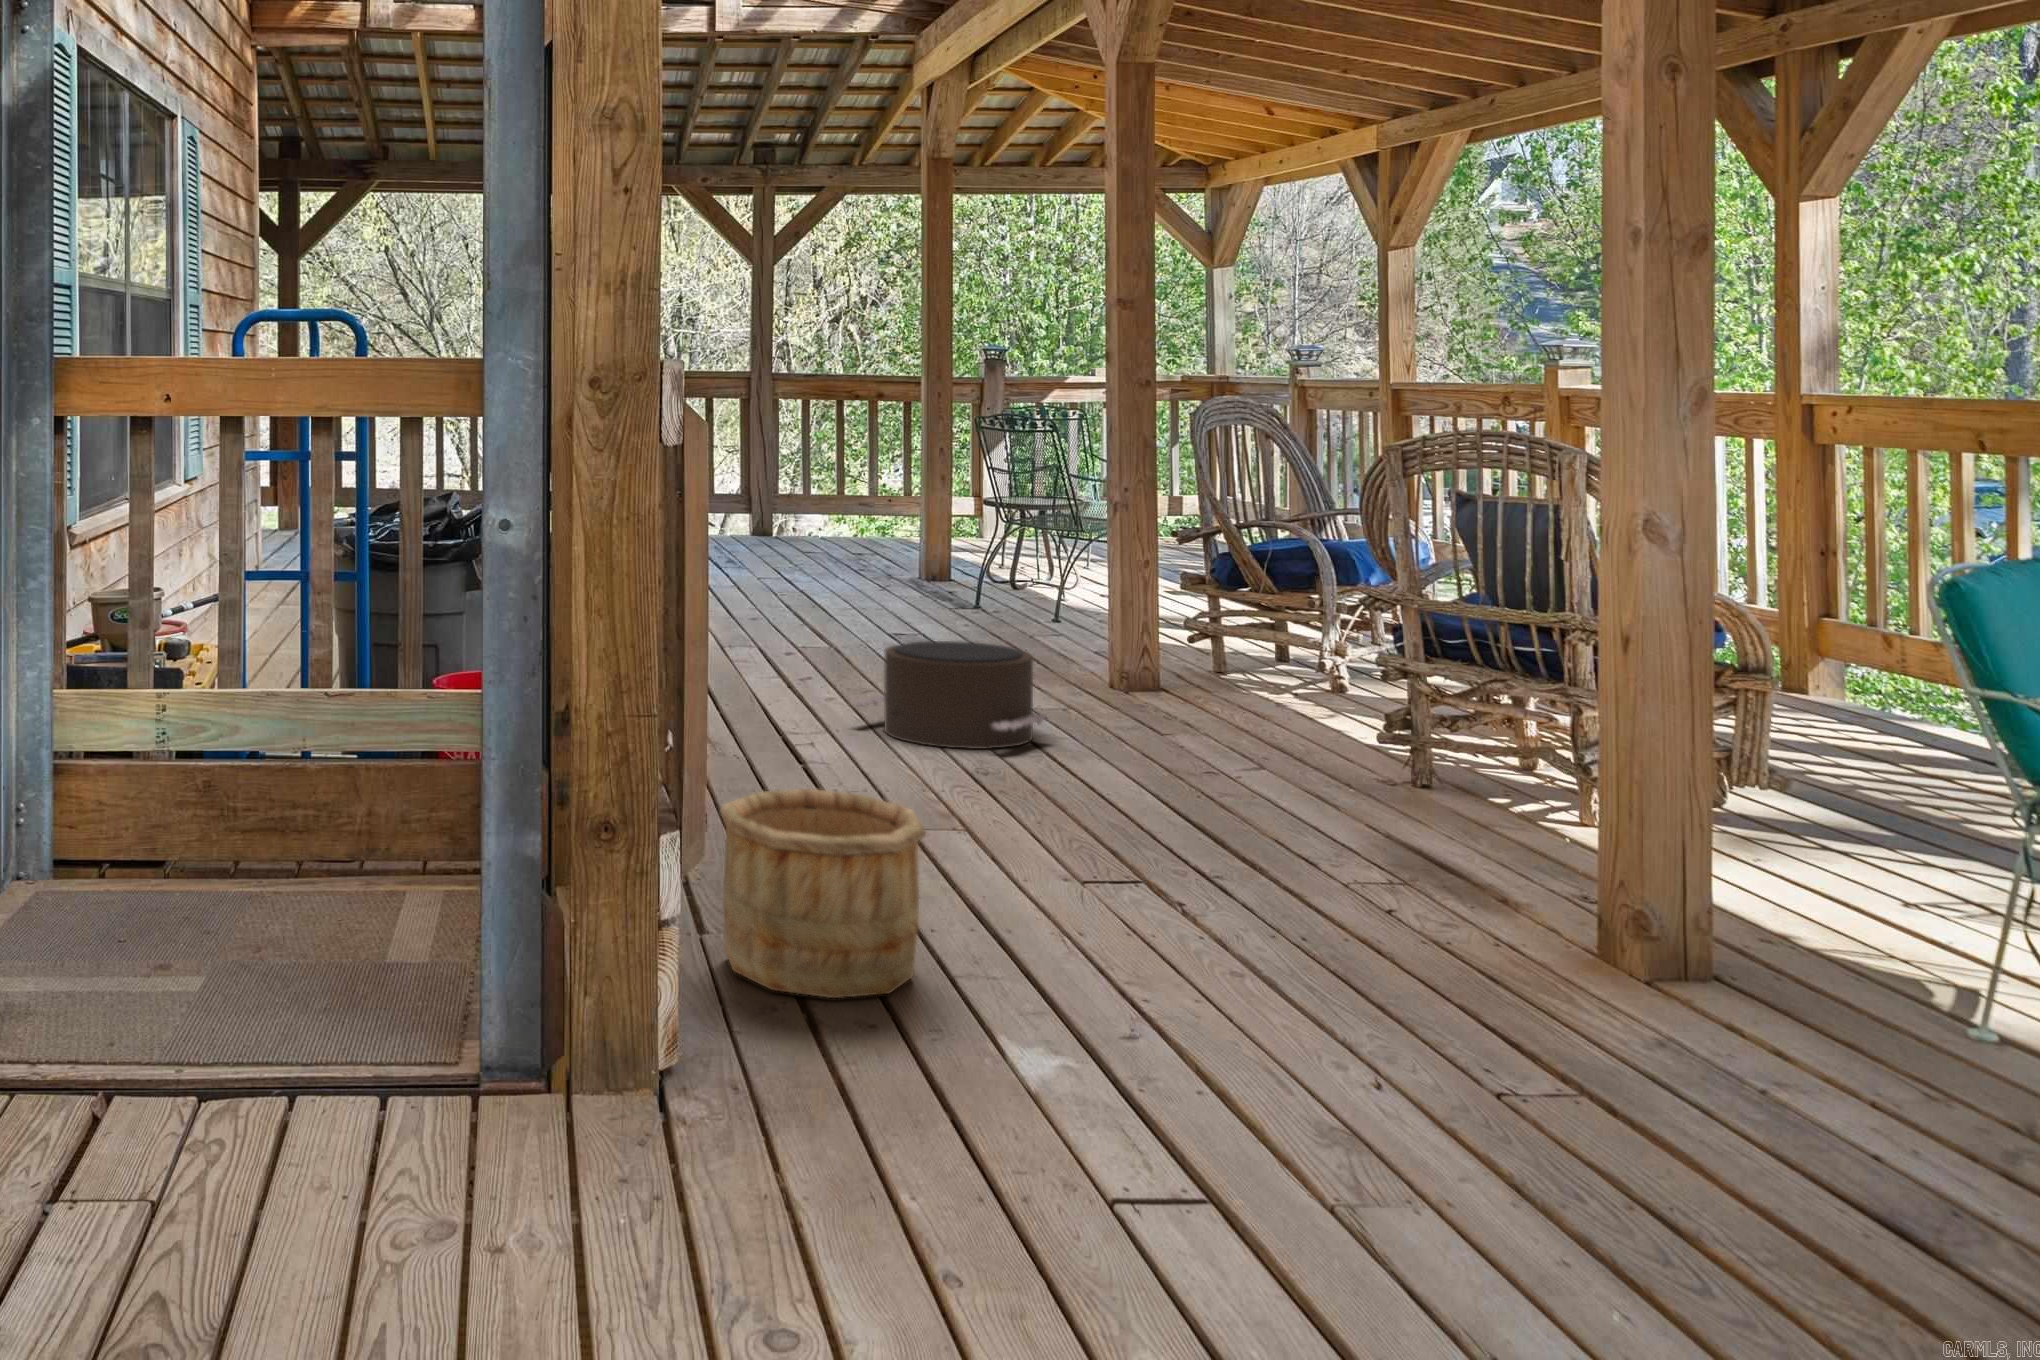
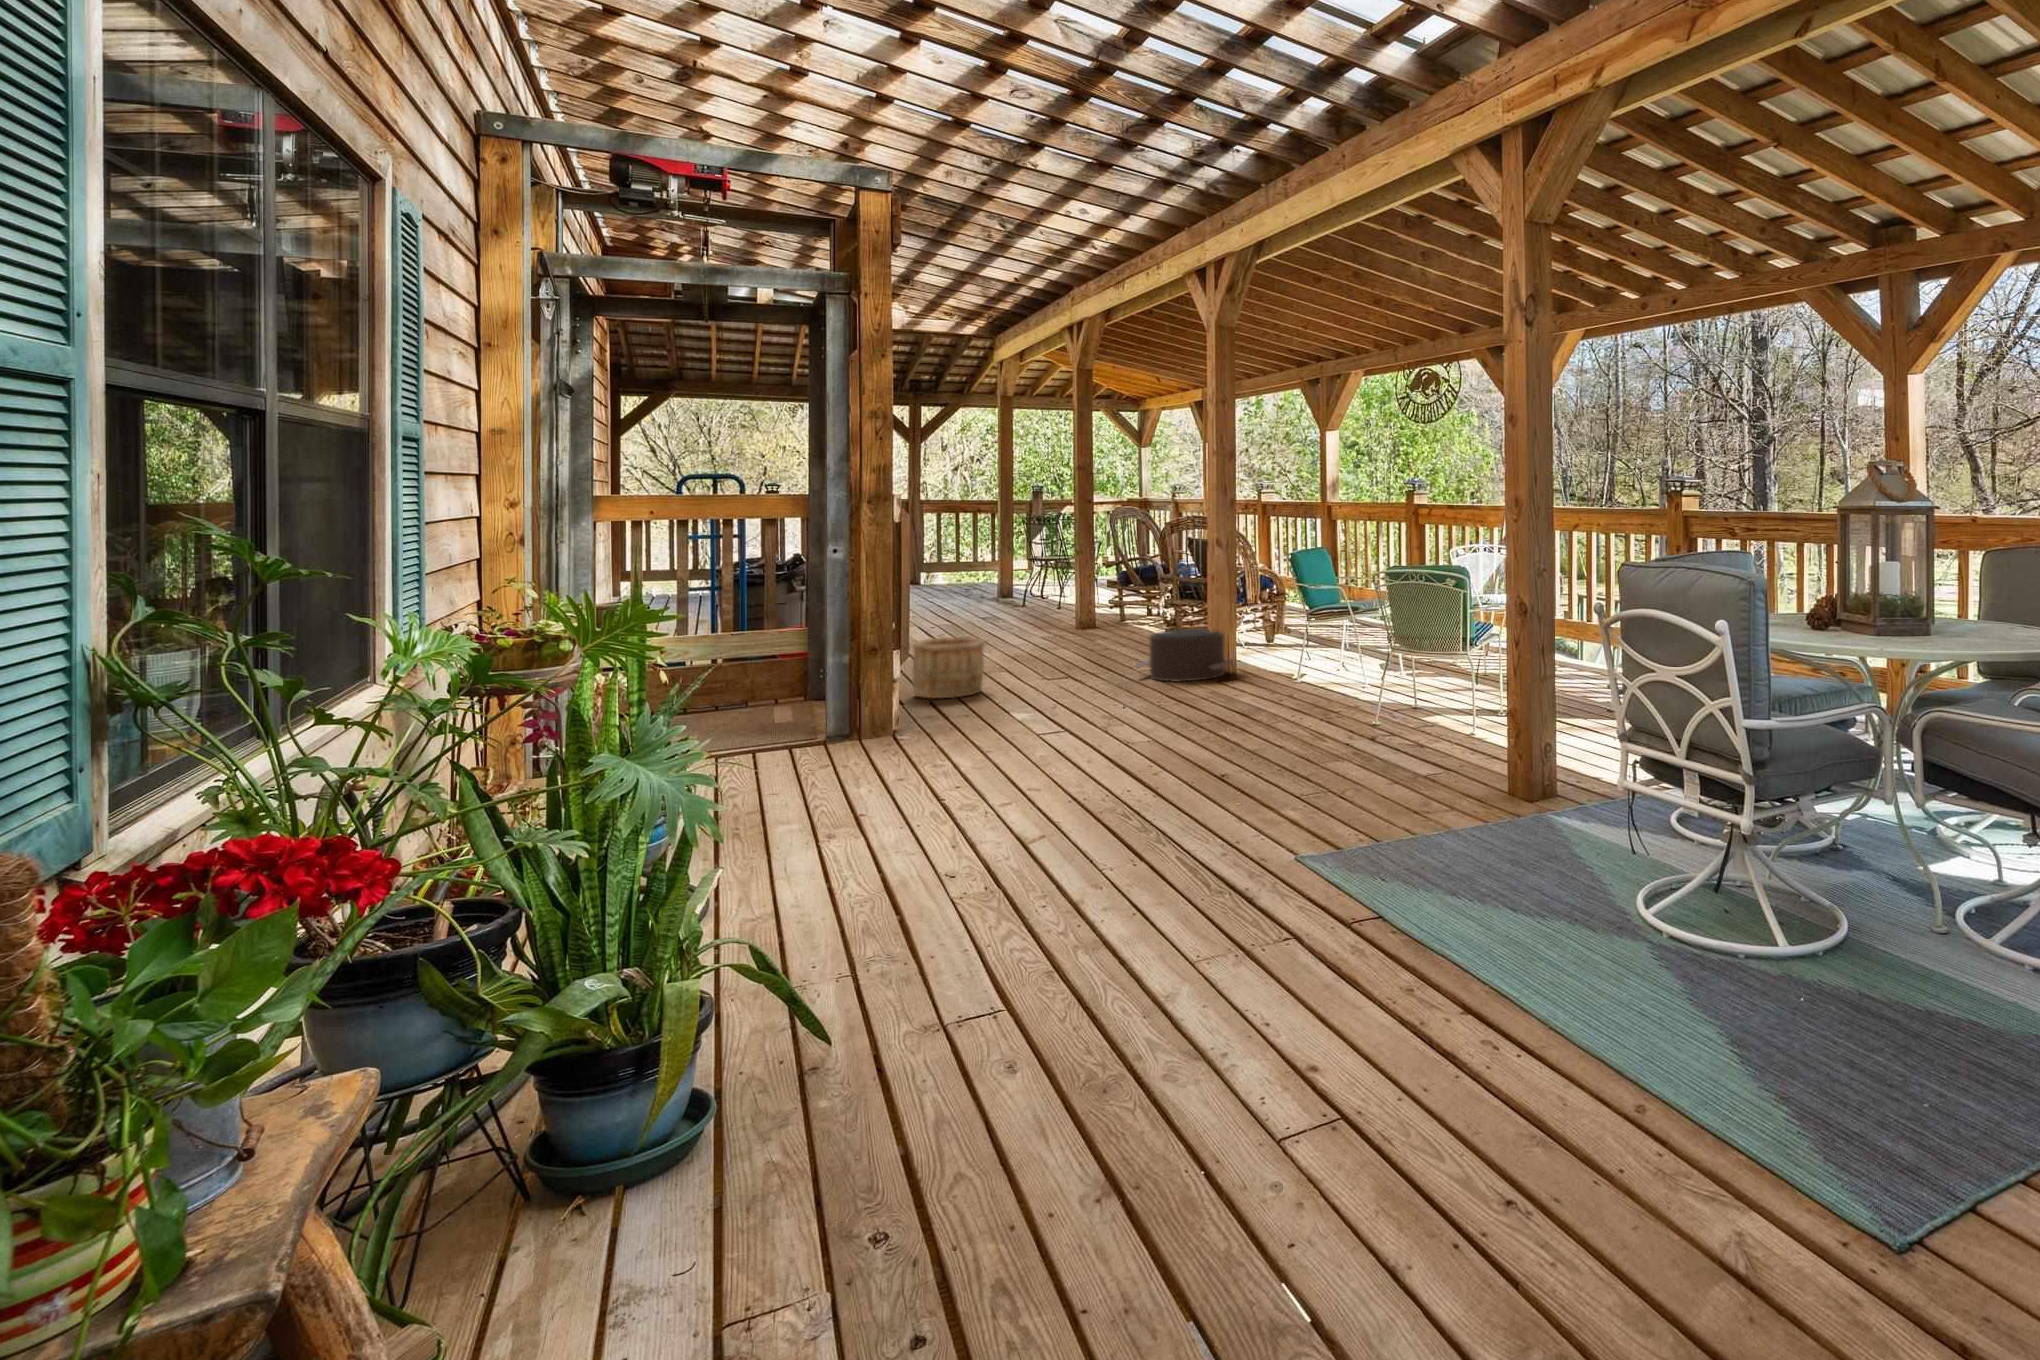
pouf: present [855,641,1047,749] -> present [1135,629,1232,681]

